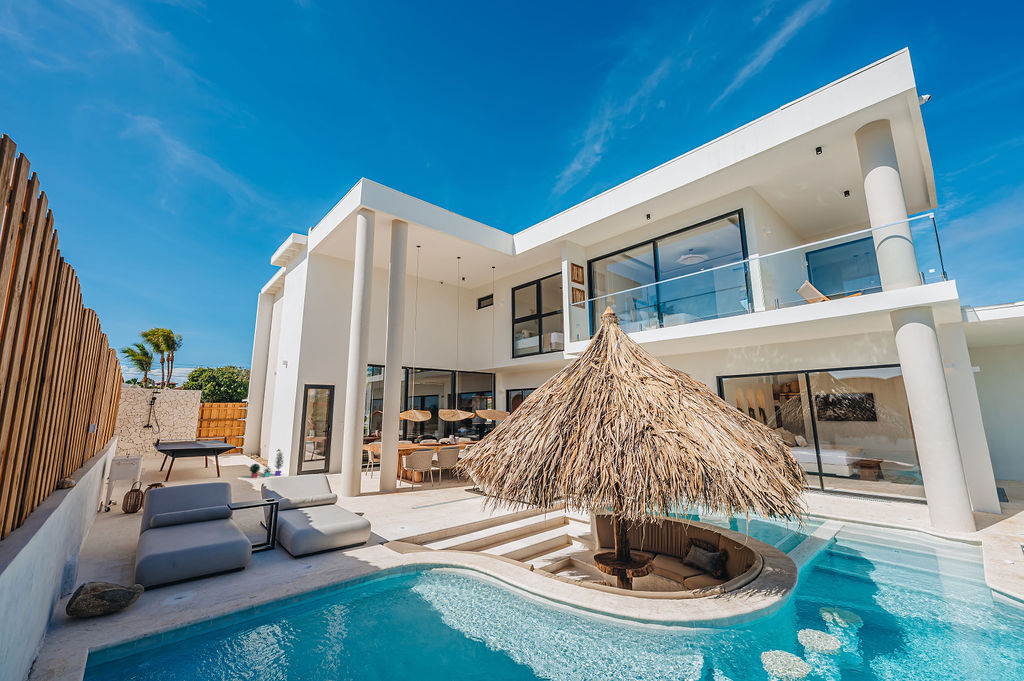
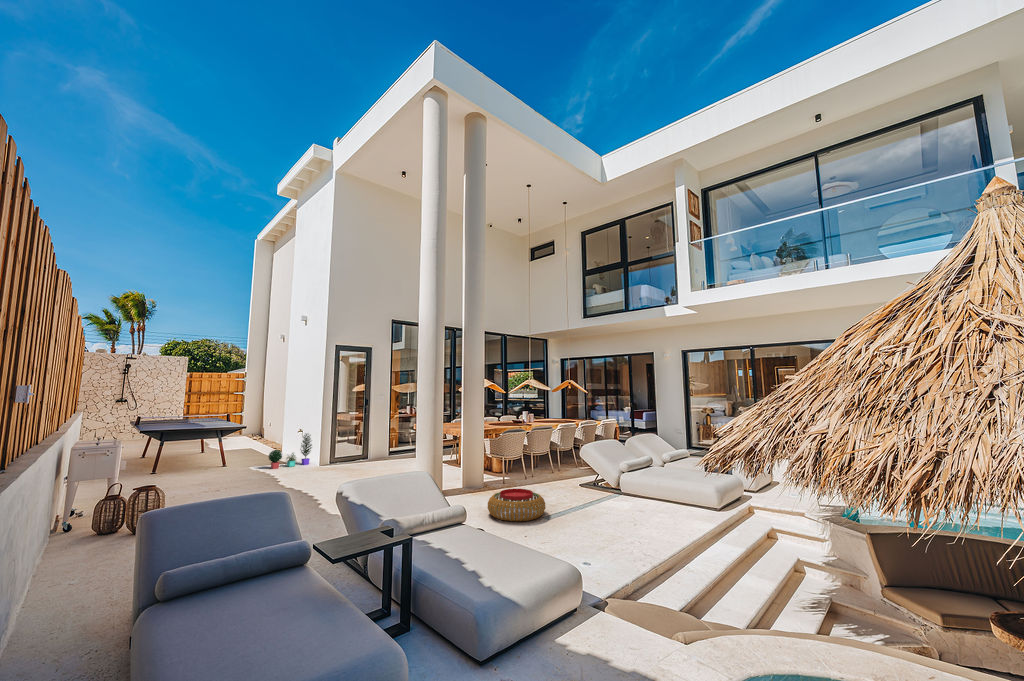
pouf: none [373,489,413,508] -> present [488,489,545,521]

